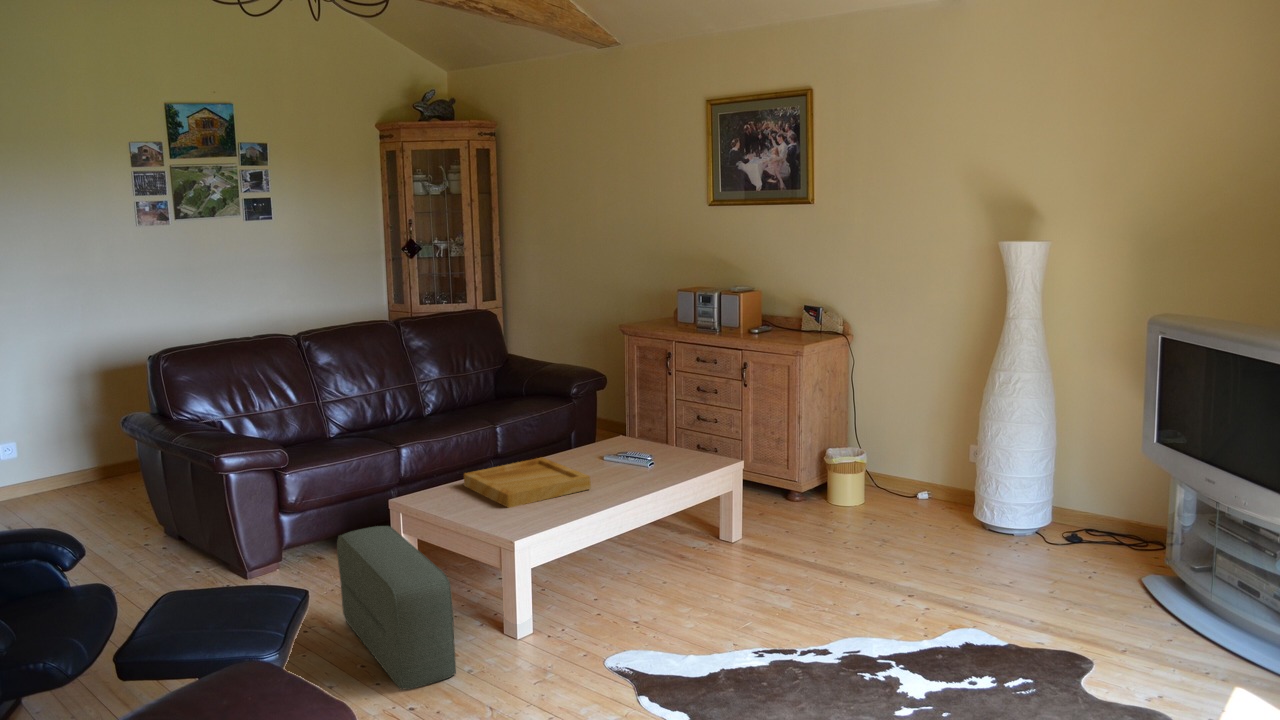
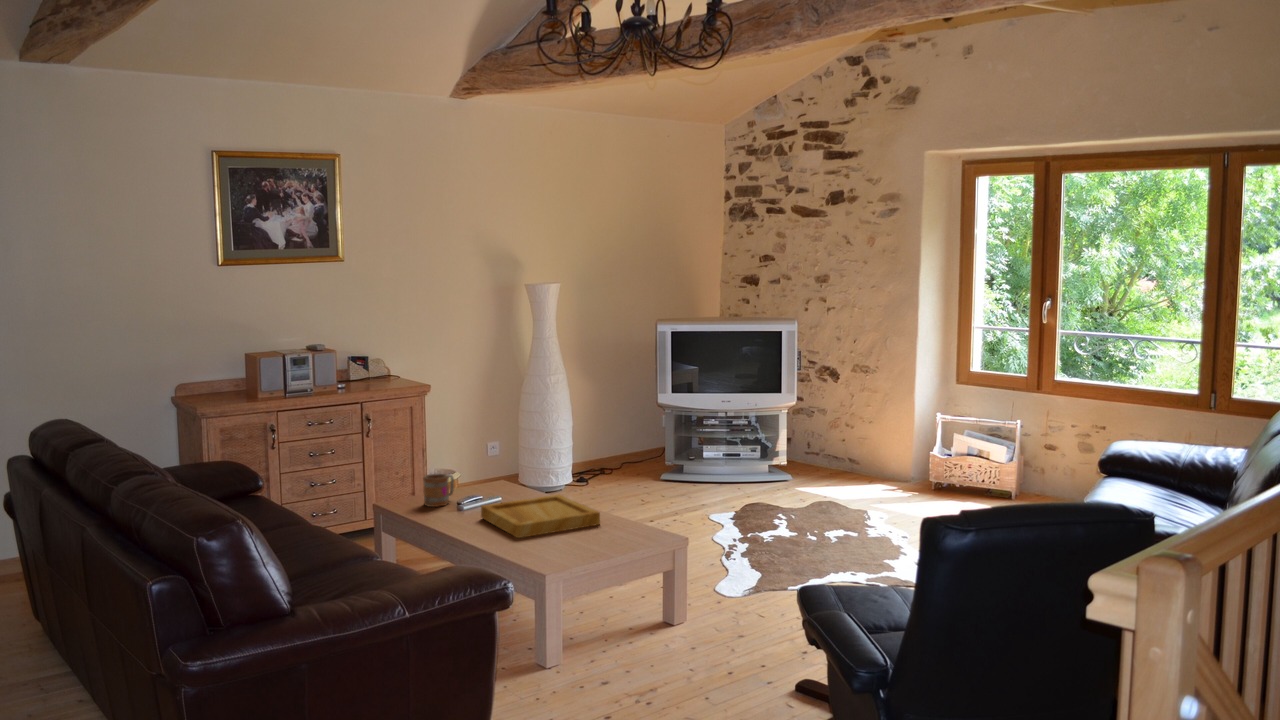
mug: none [593,423,626,456] -> present [423,474,454,507]
pouf: present [337,526,456,690] -> none [599,542,776,667]

